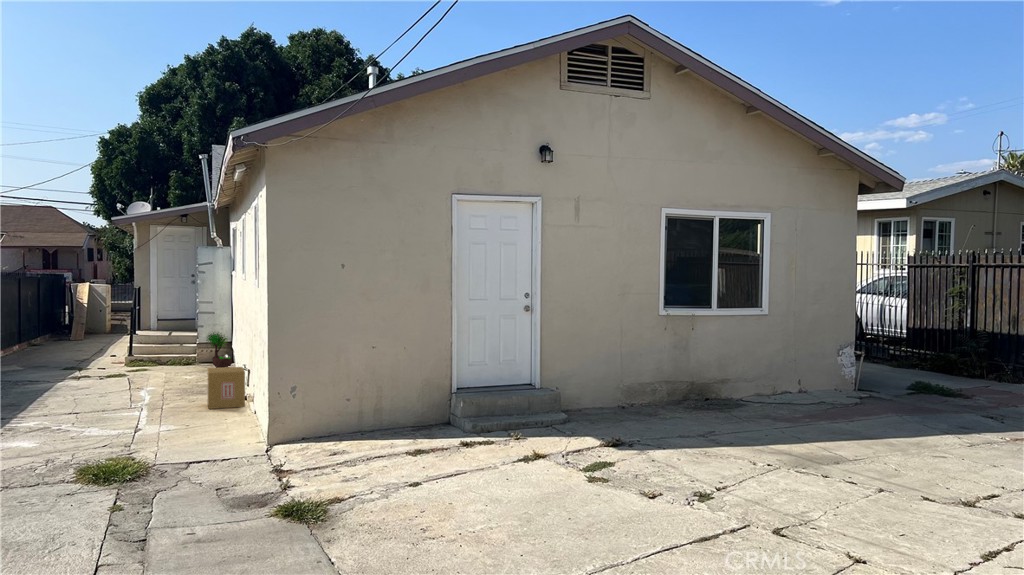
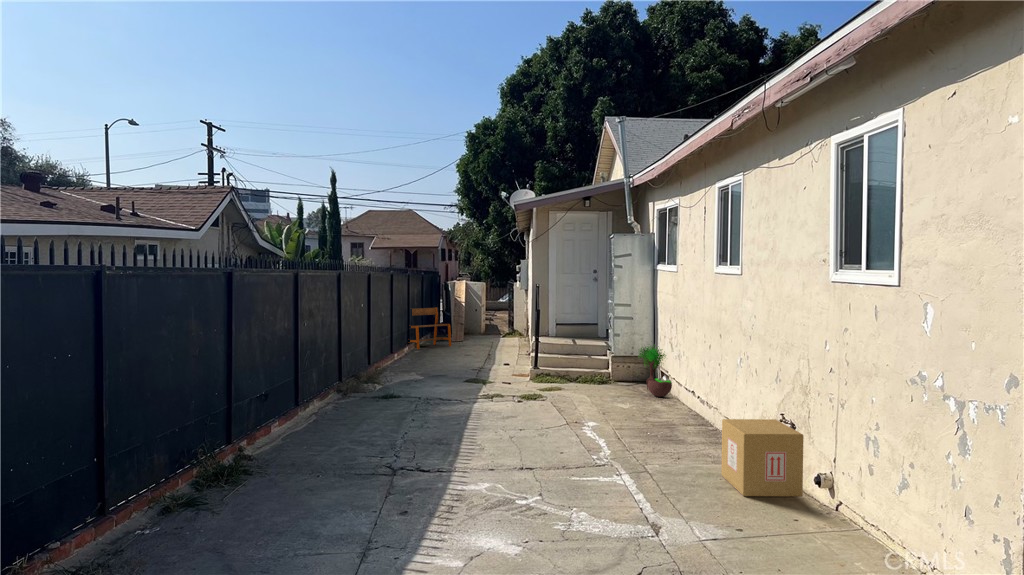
bench: none [14,309,68,349] -> present [410,307,451,349]

